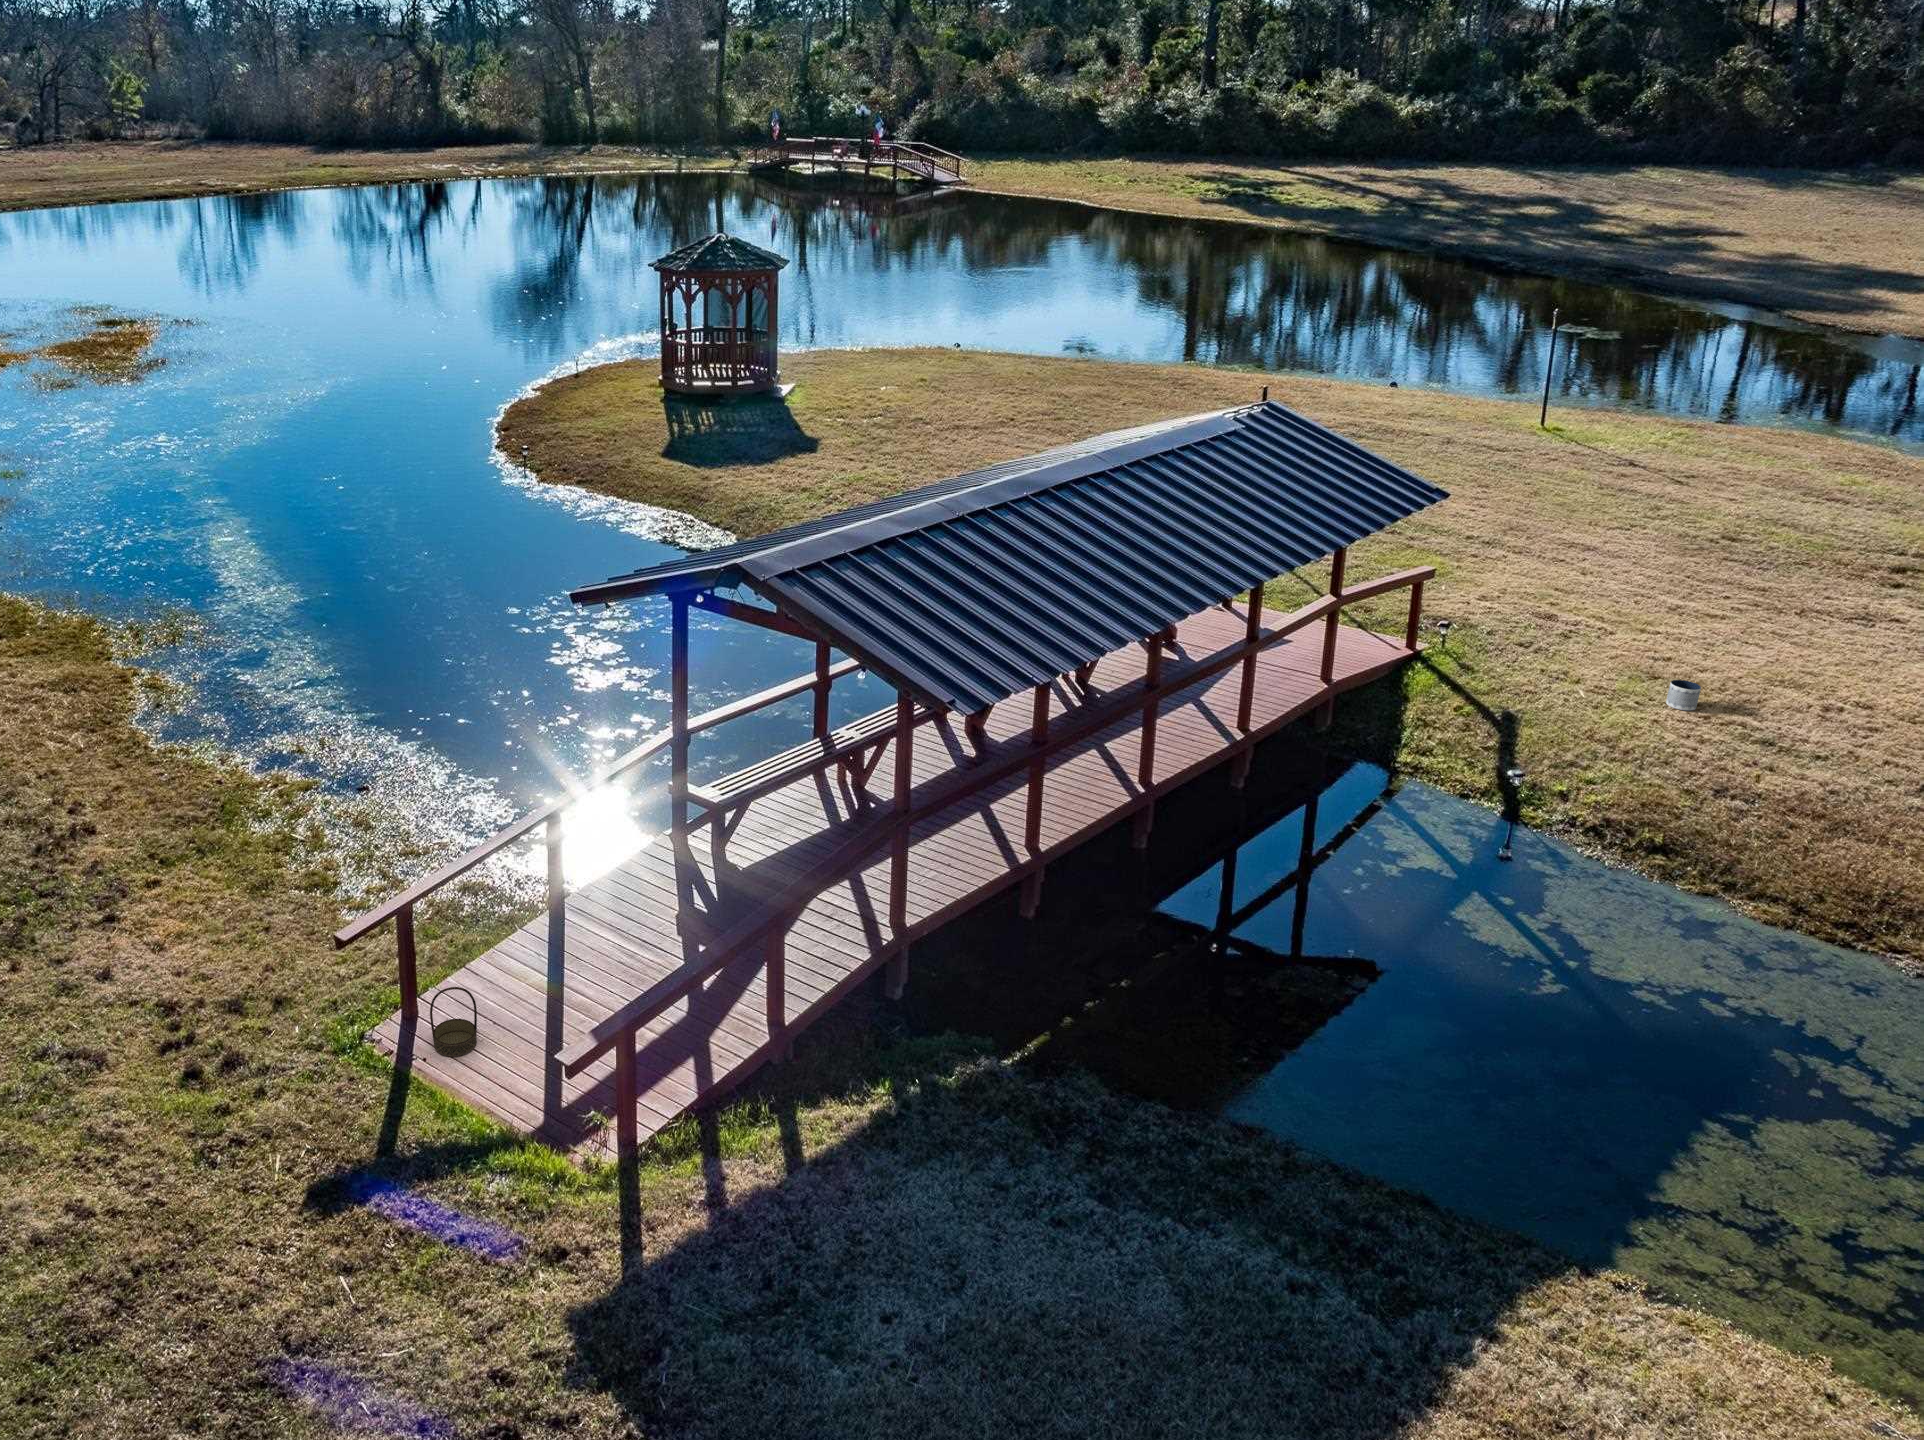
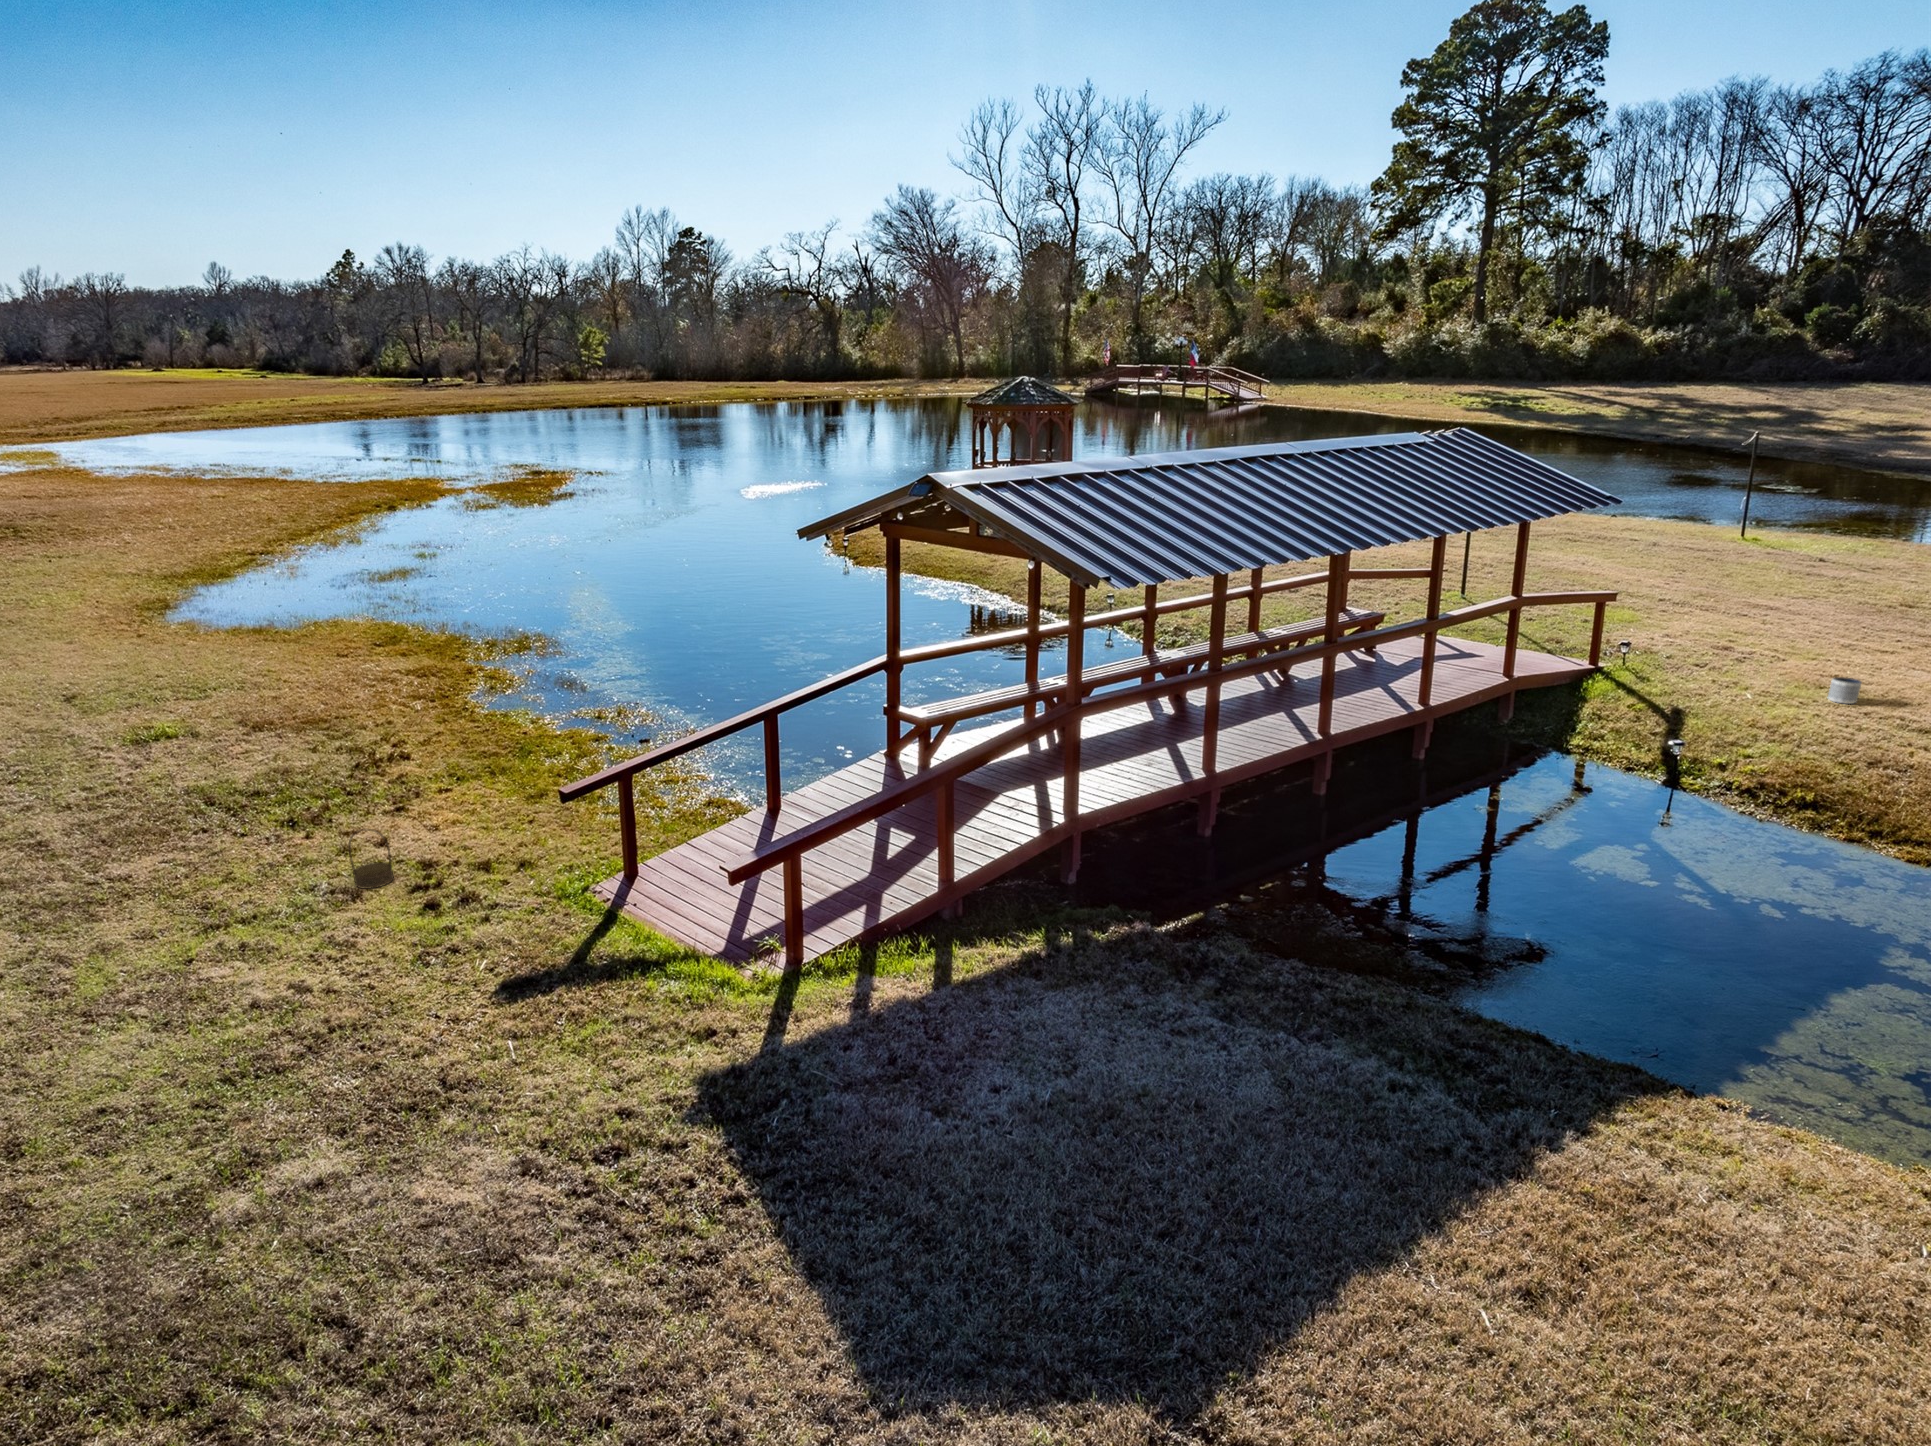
basket: present [430,987,477,1057] -> present [348,829,394,889]

